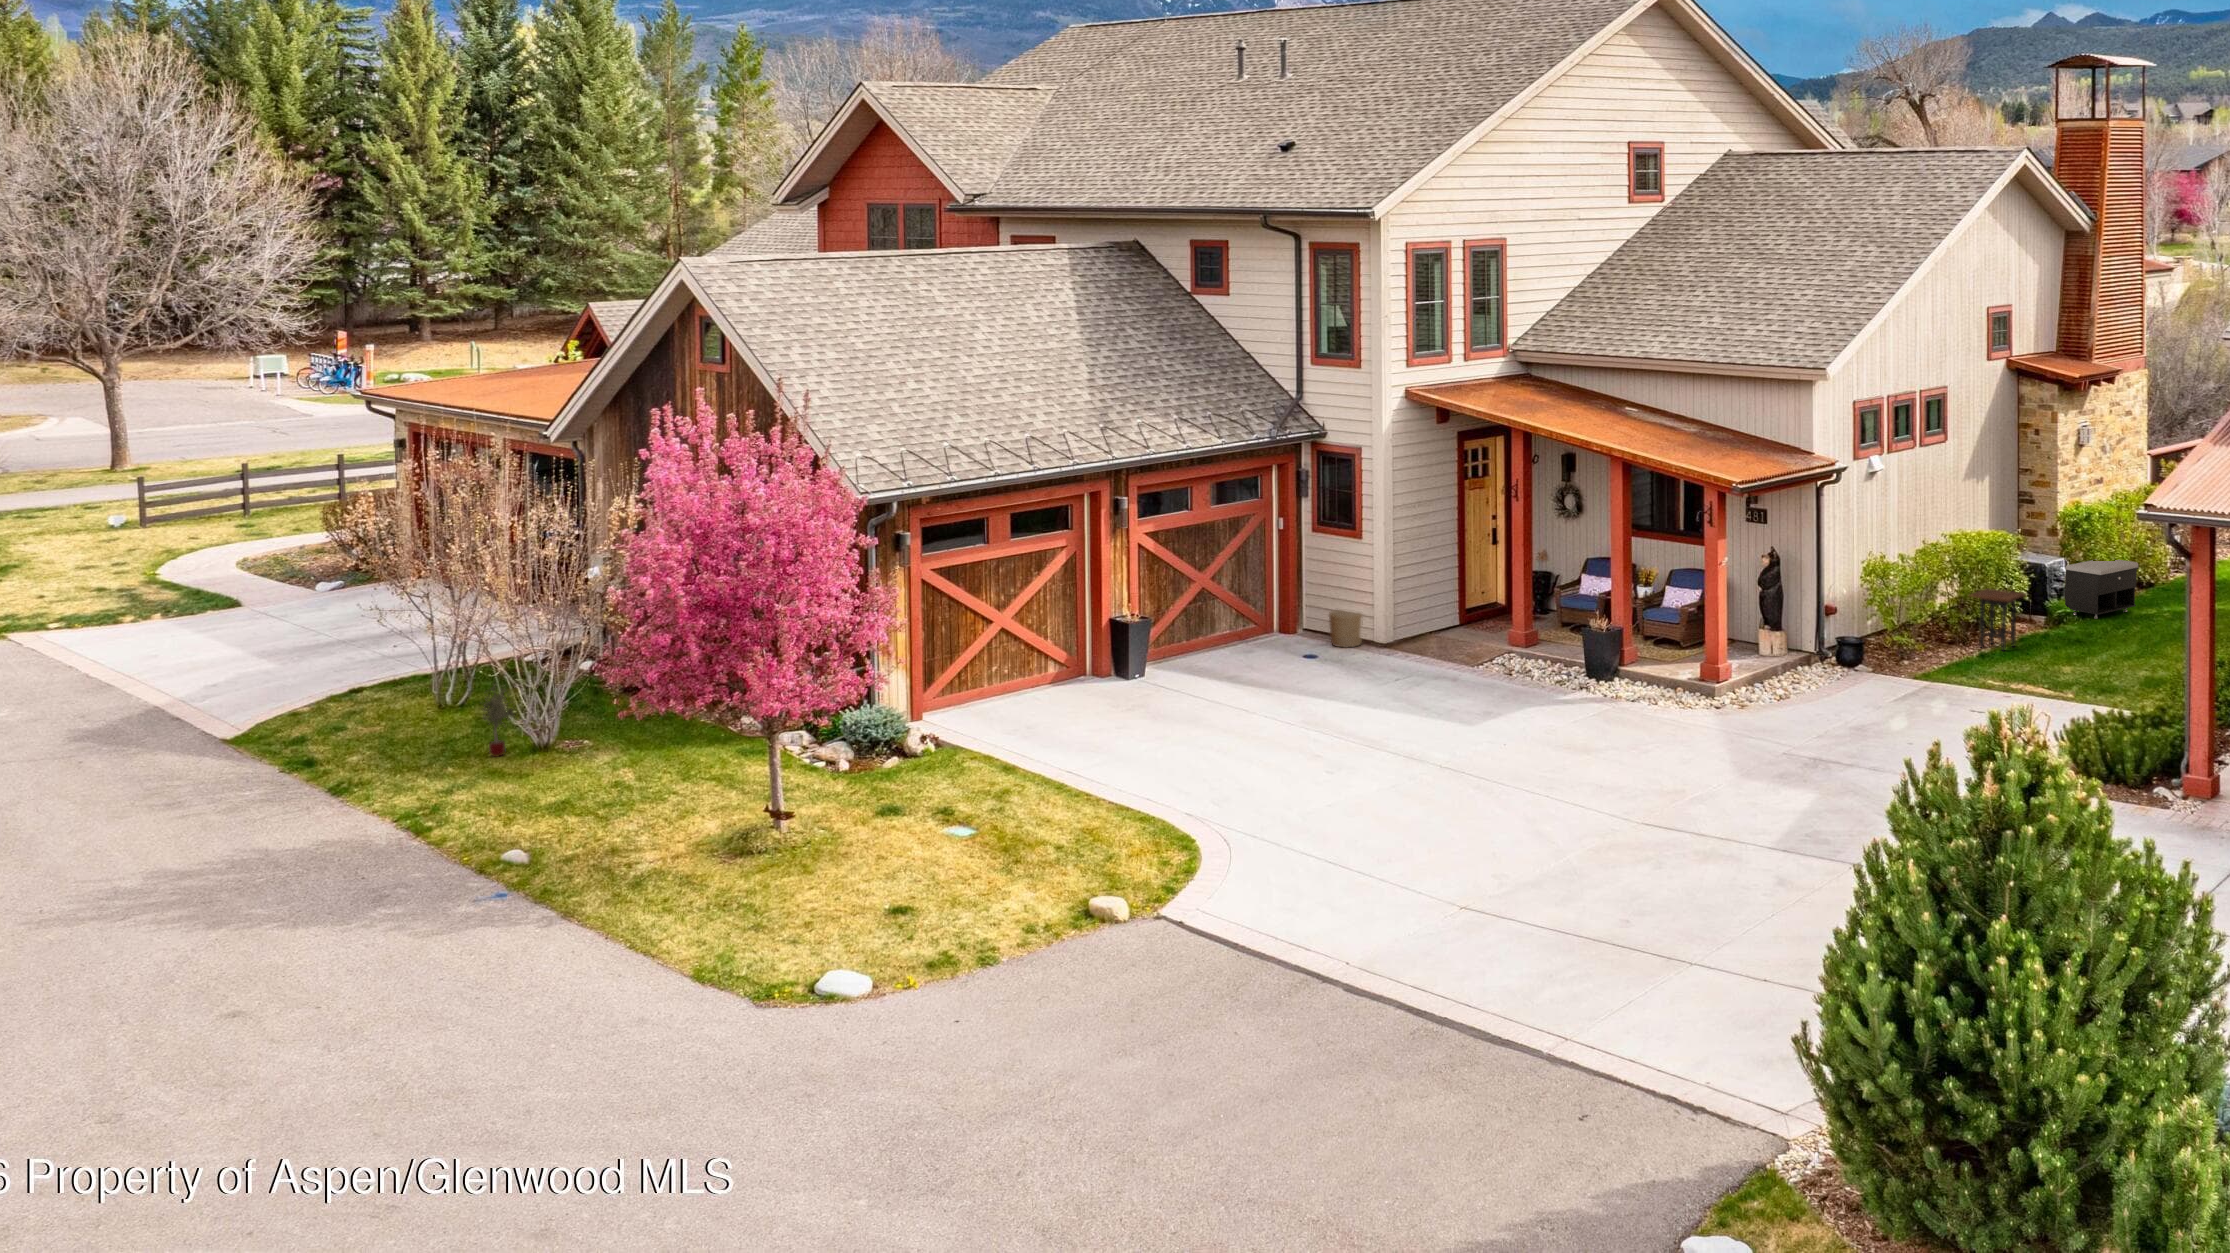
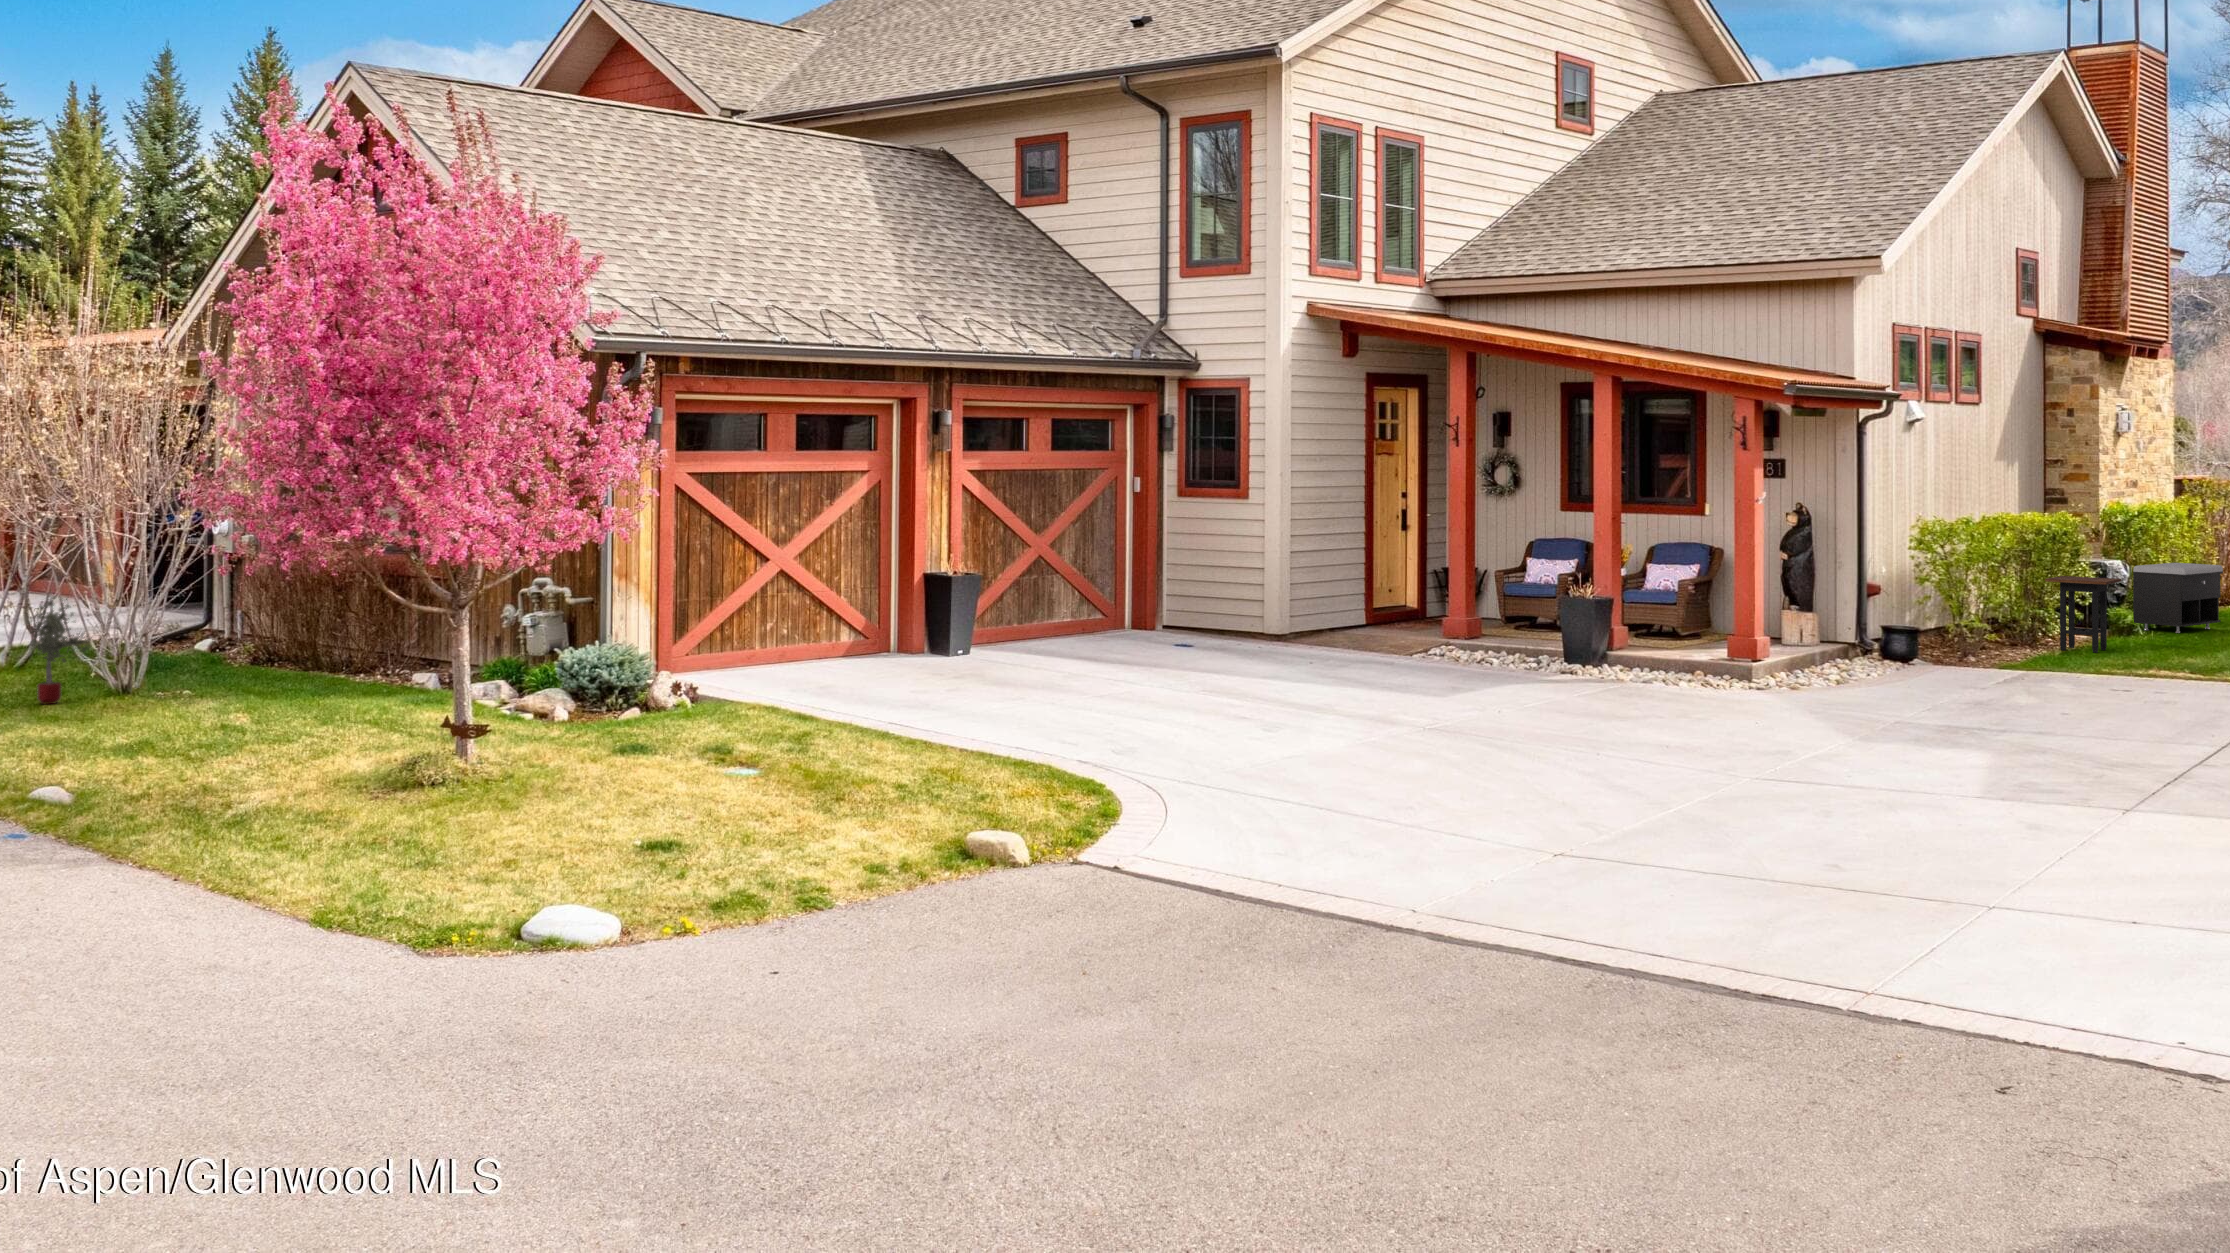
woven basket: present [1329,610,1362,647] -> none [1201,593,1246,640]

